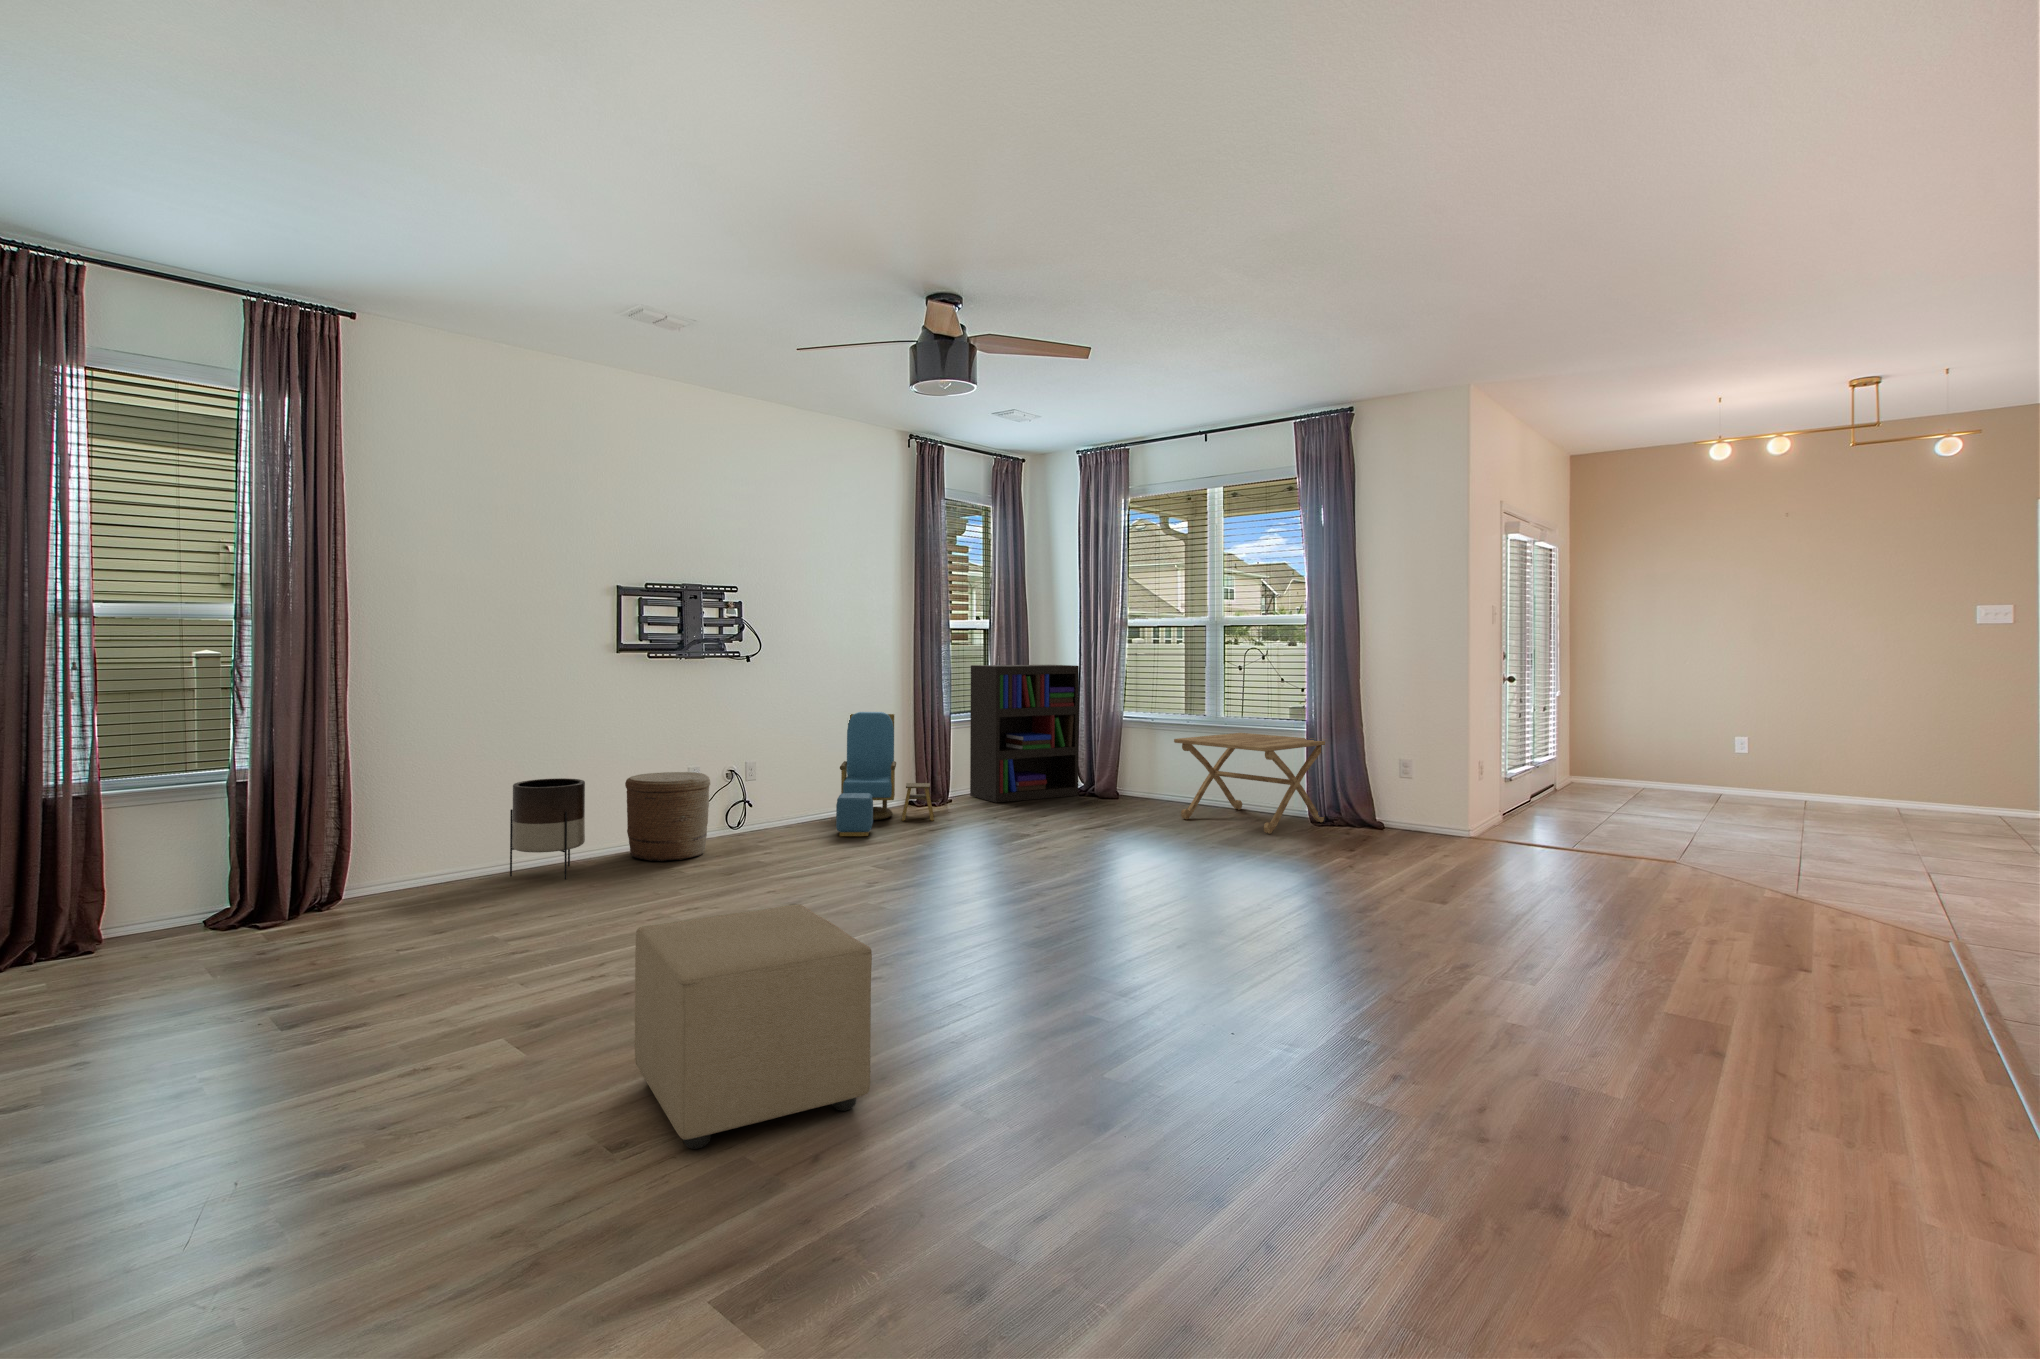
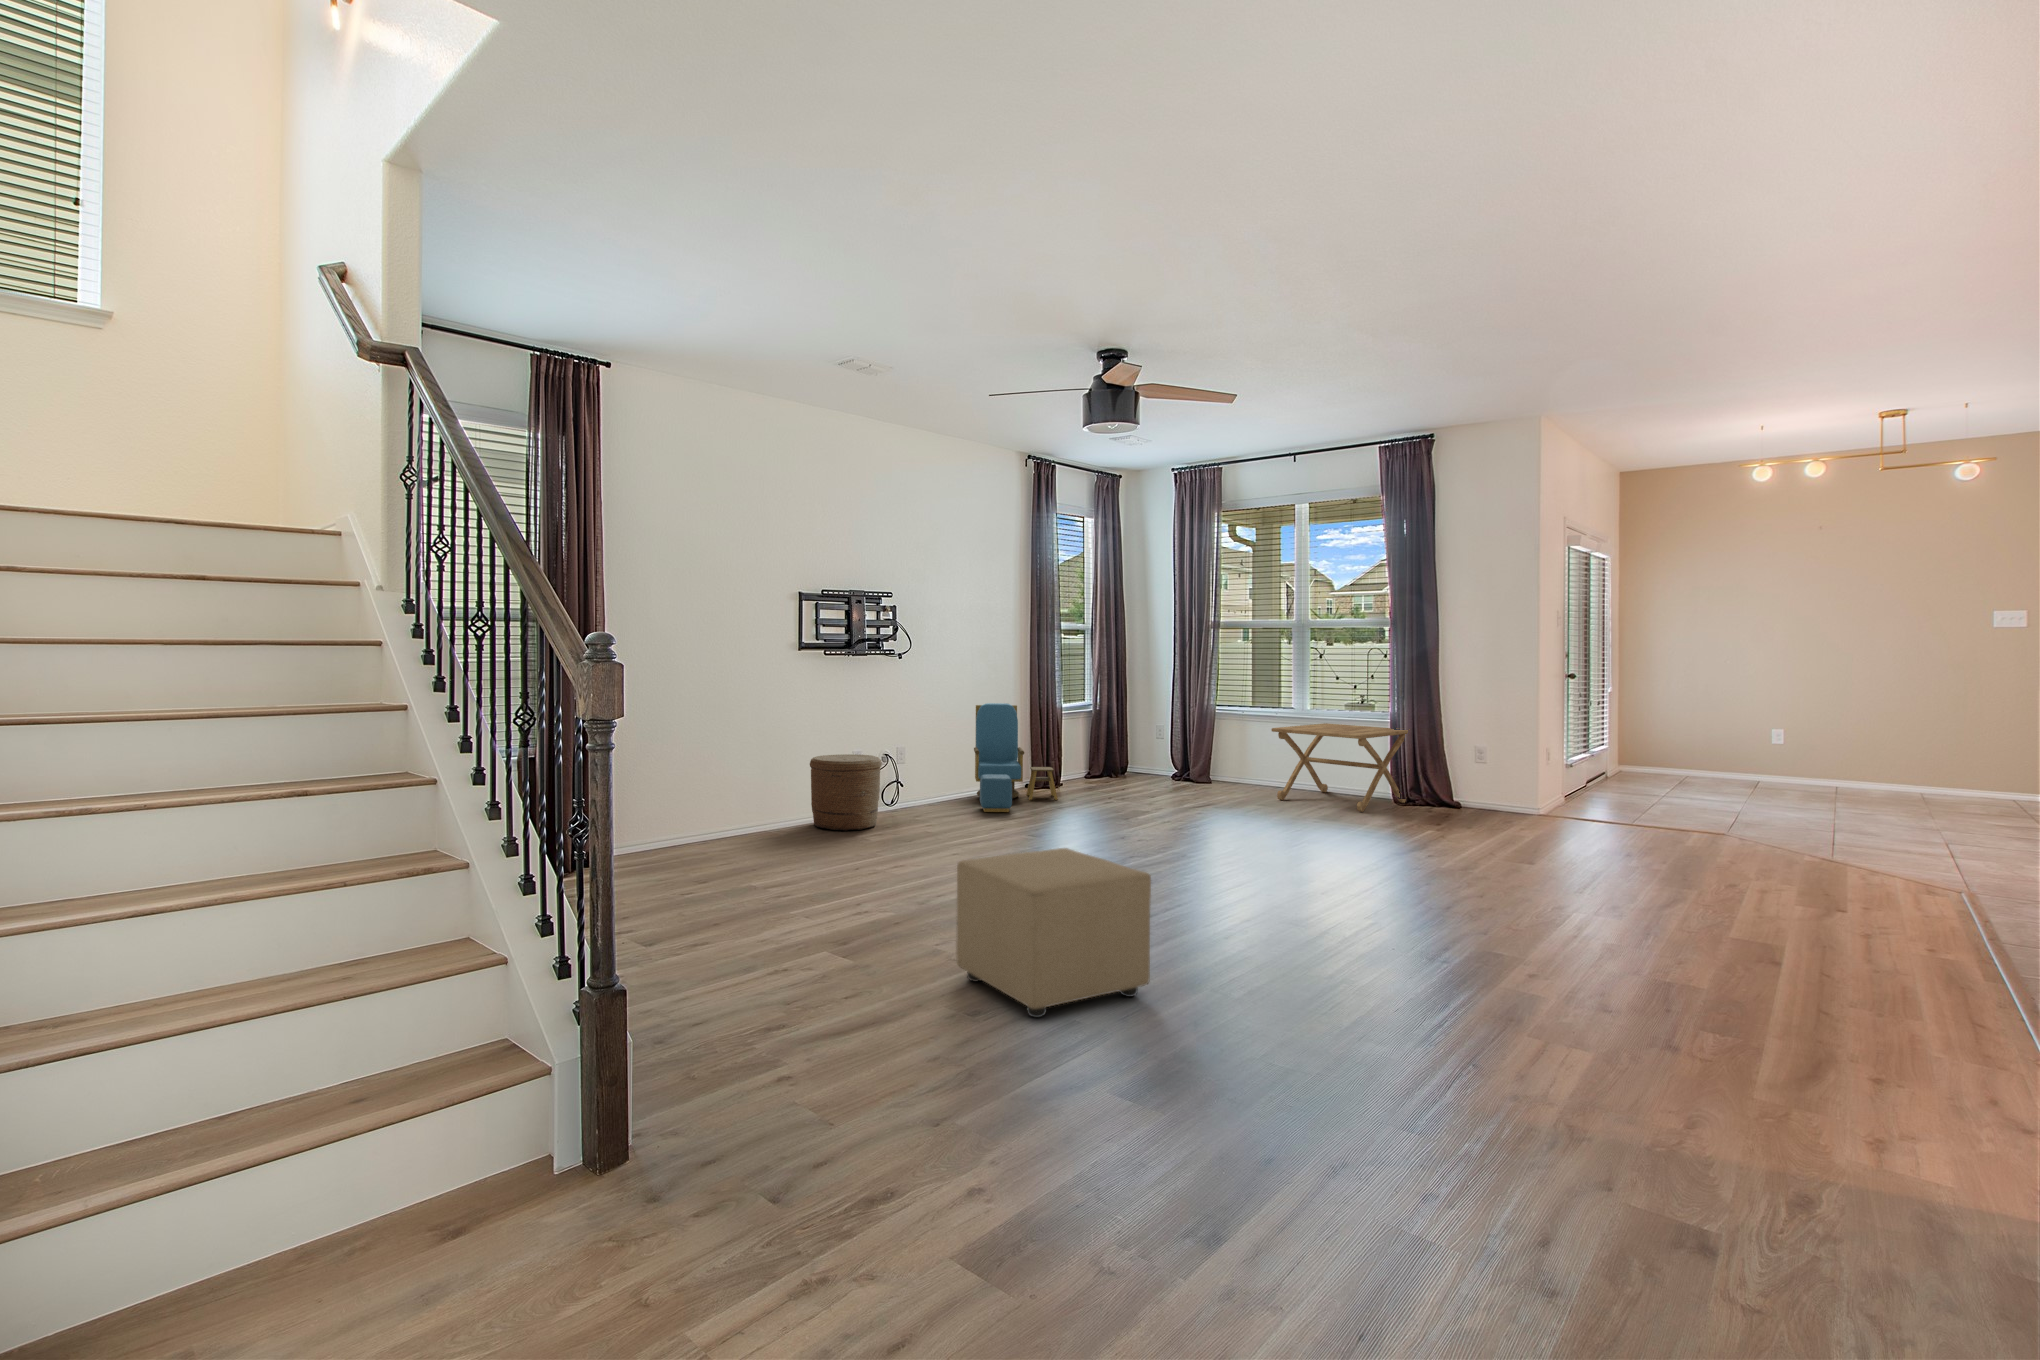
bookshelf: present [970,665,1079,803] -> none [1076,662,1174,786]
planter: present [510,778,585,880] -> none [725,758,786,844]

